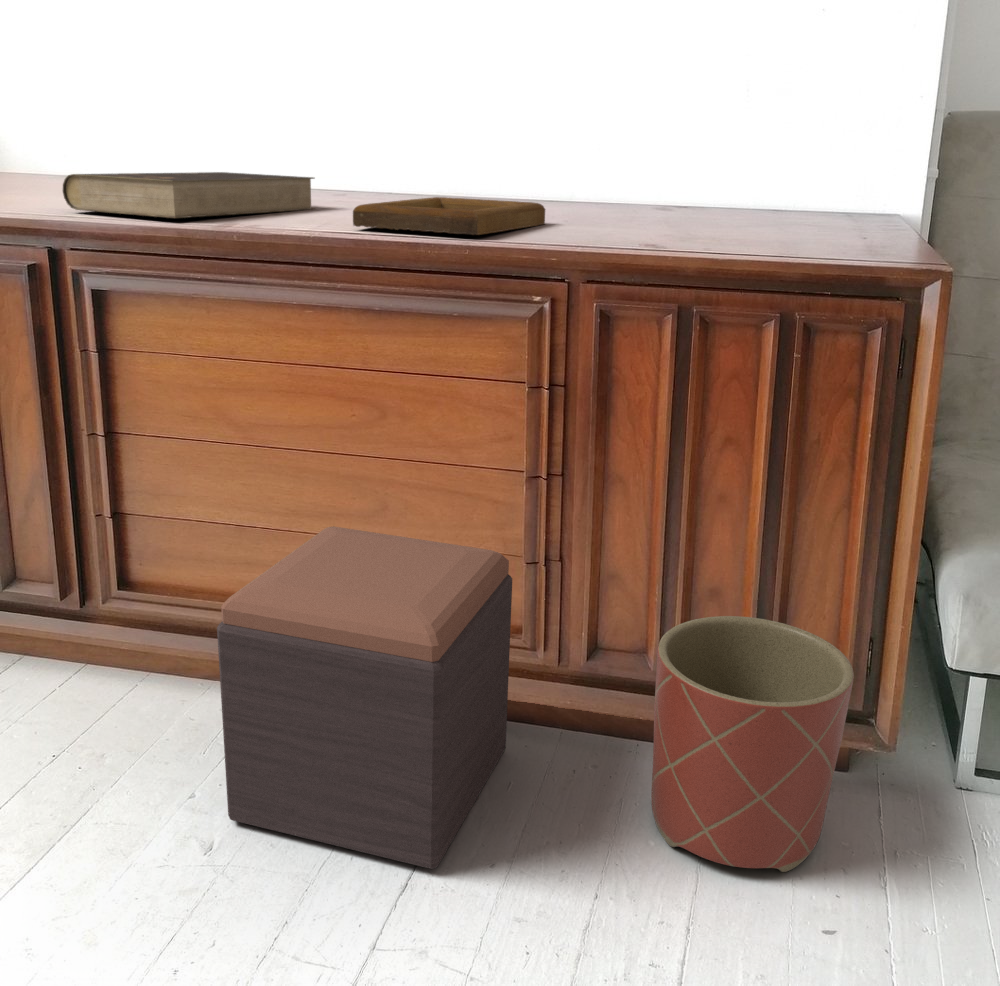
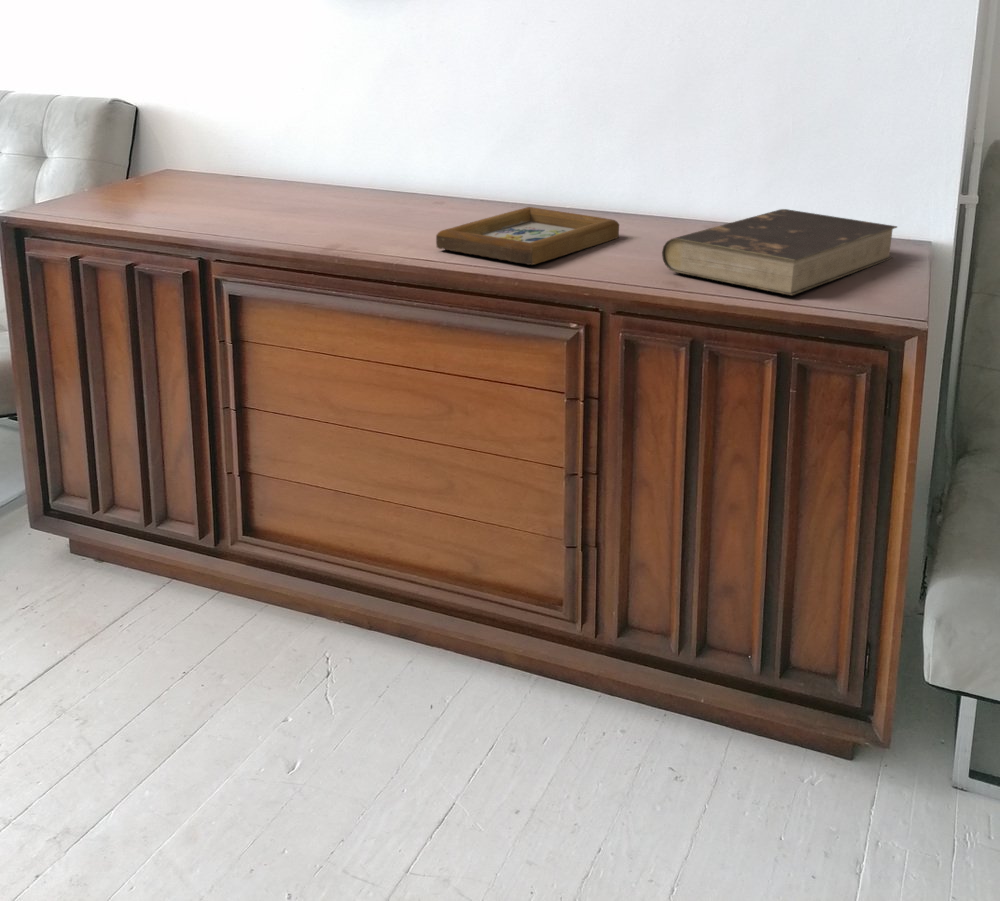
book: present [63,172,315,218] -> present [662,209,897,295]
footstool: present [217,526,512,869] -> none [295,503,547,793]
planter: present [651,616,854,872] -> none [645,610,813,835]

